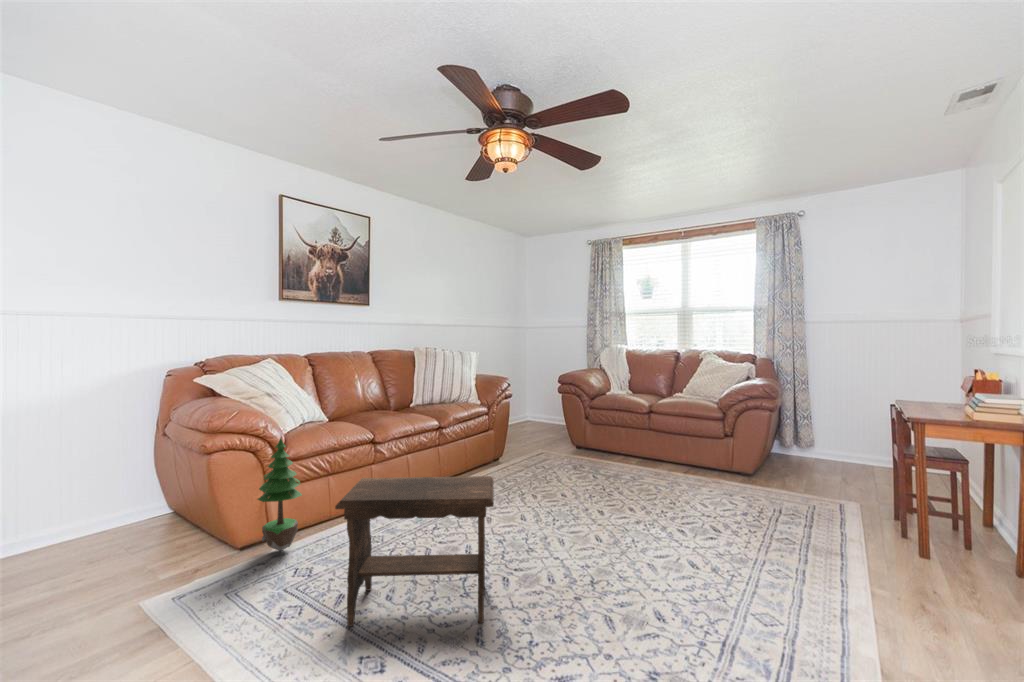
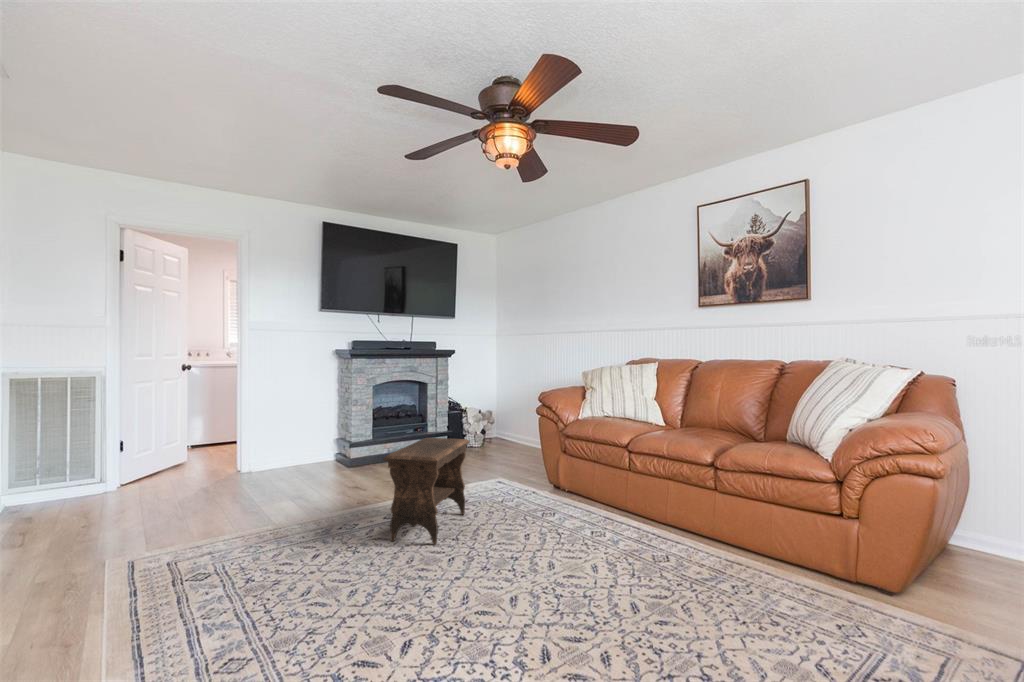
potted tree: present [258,438,302,551] -> none [521,414,550,494]

